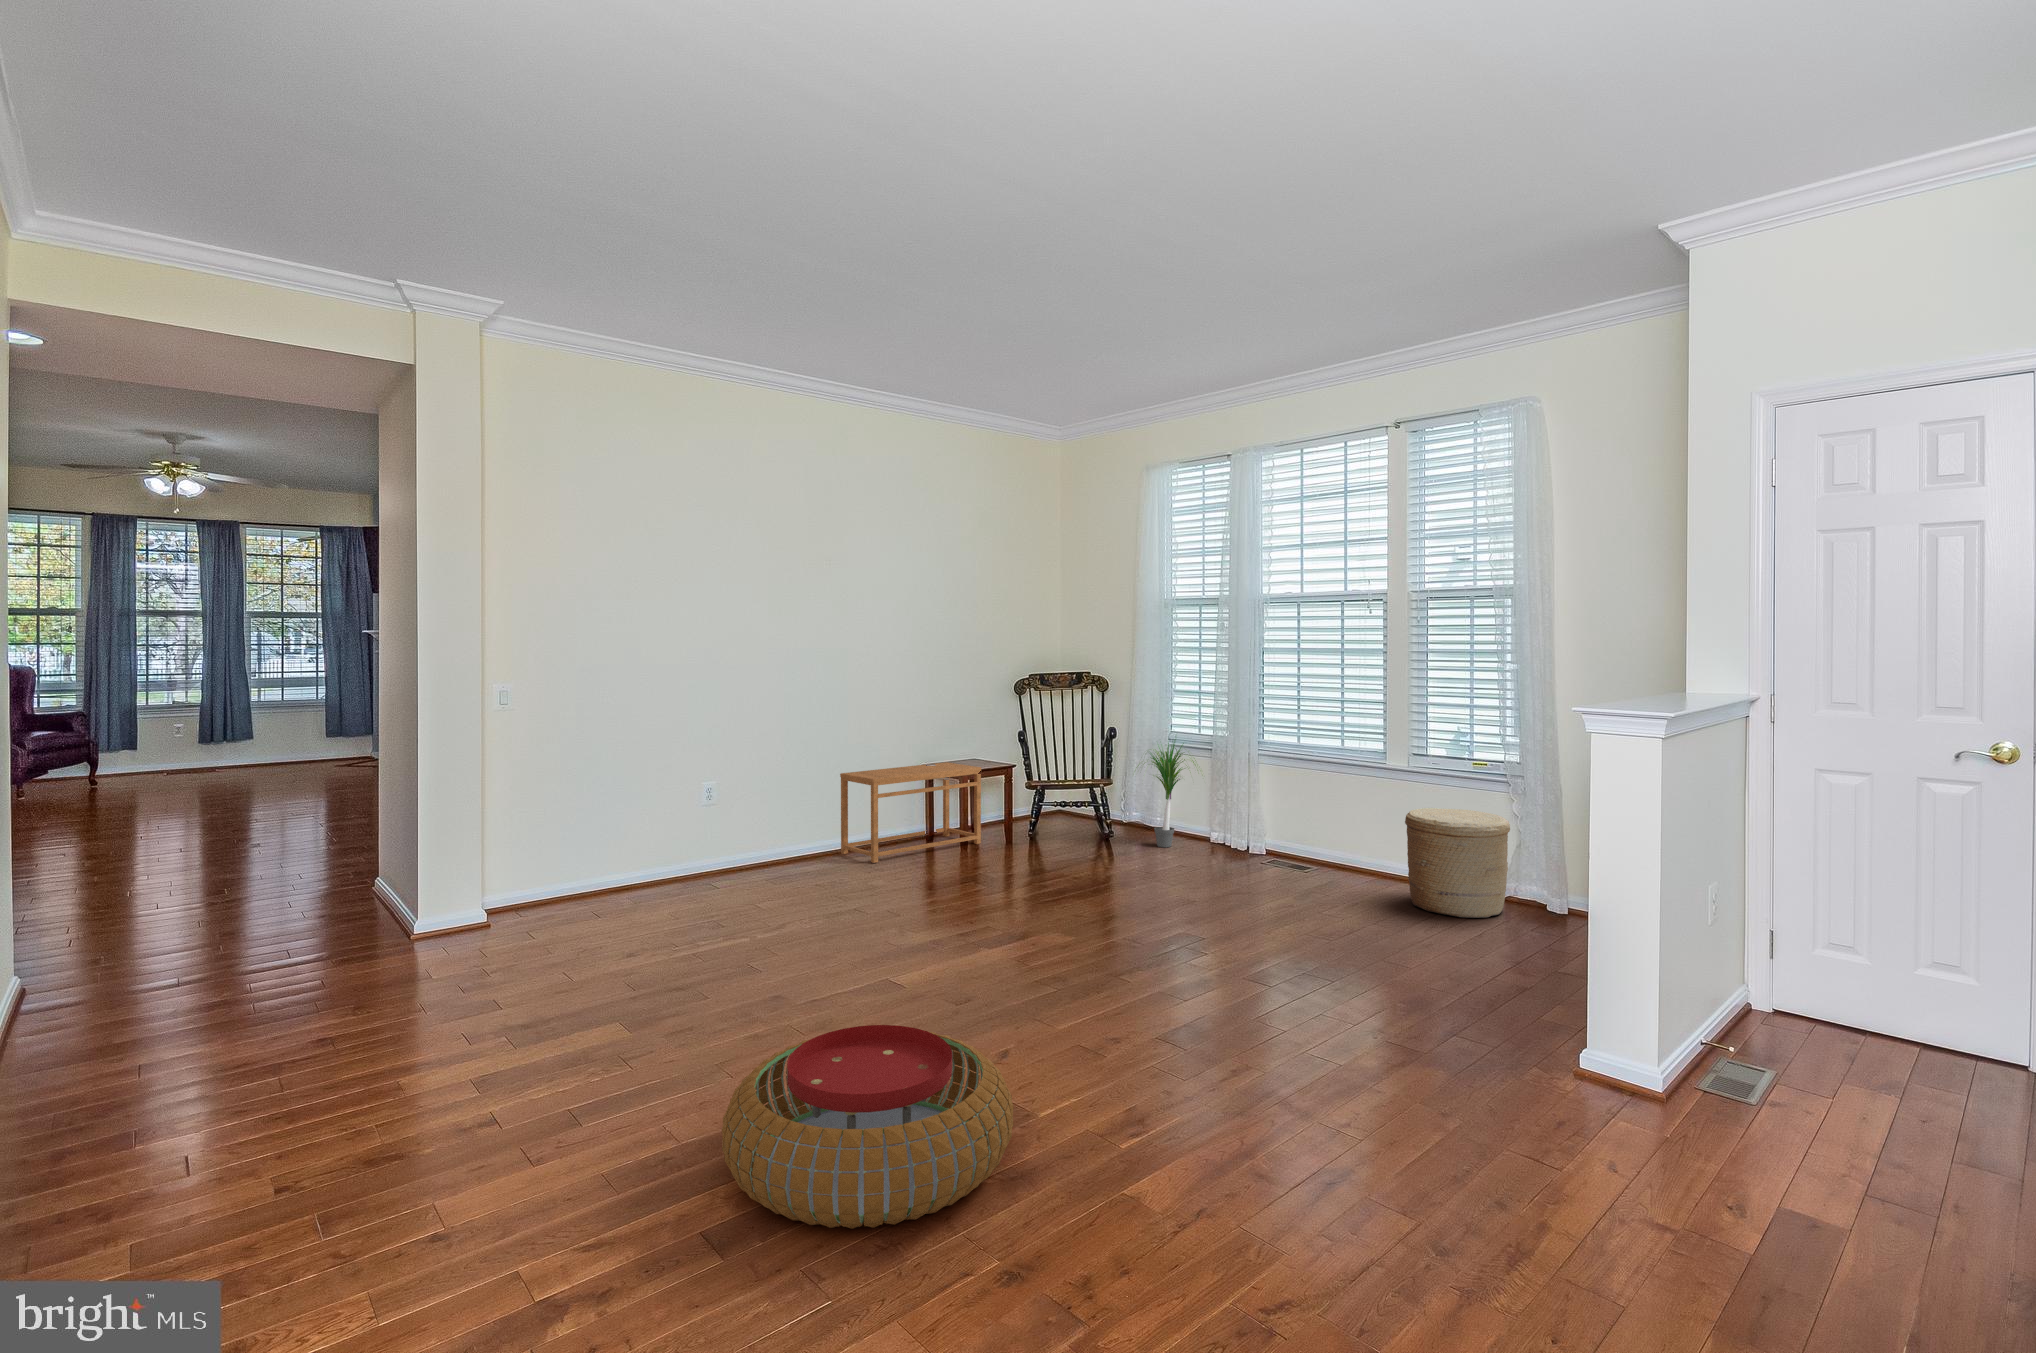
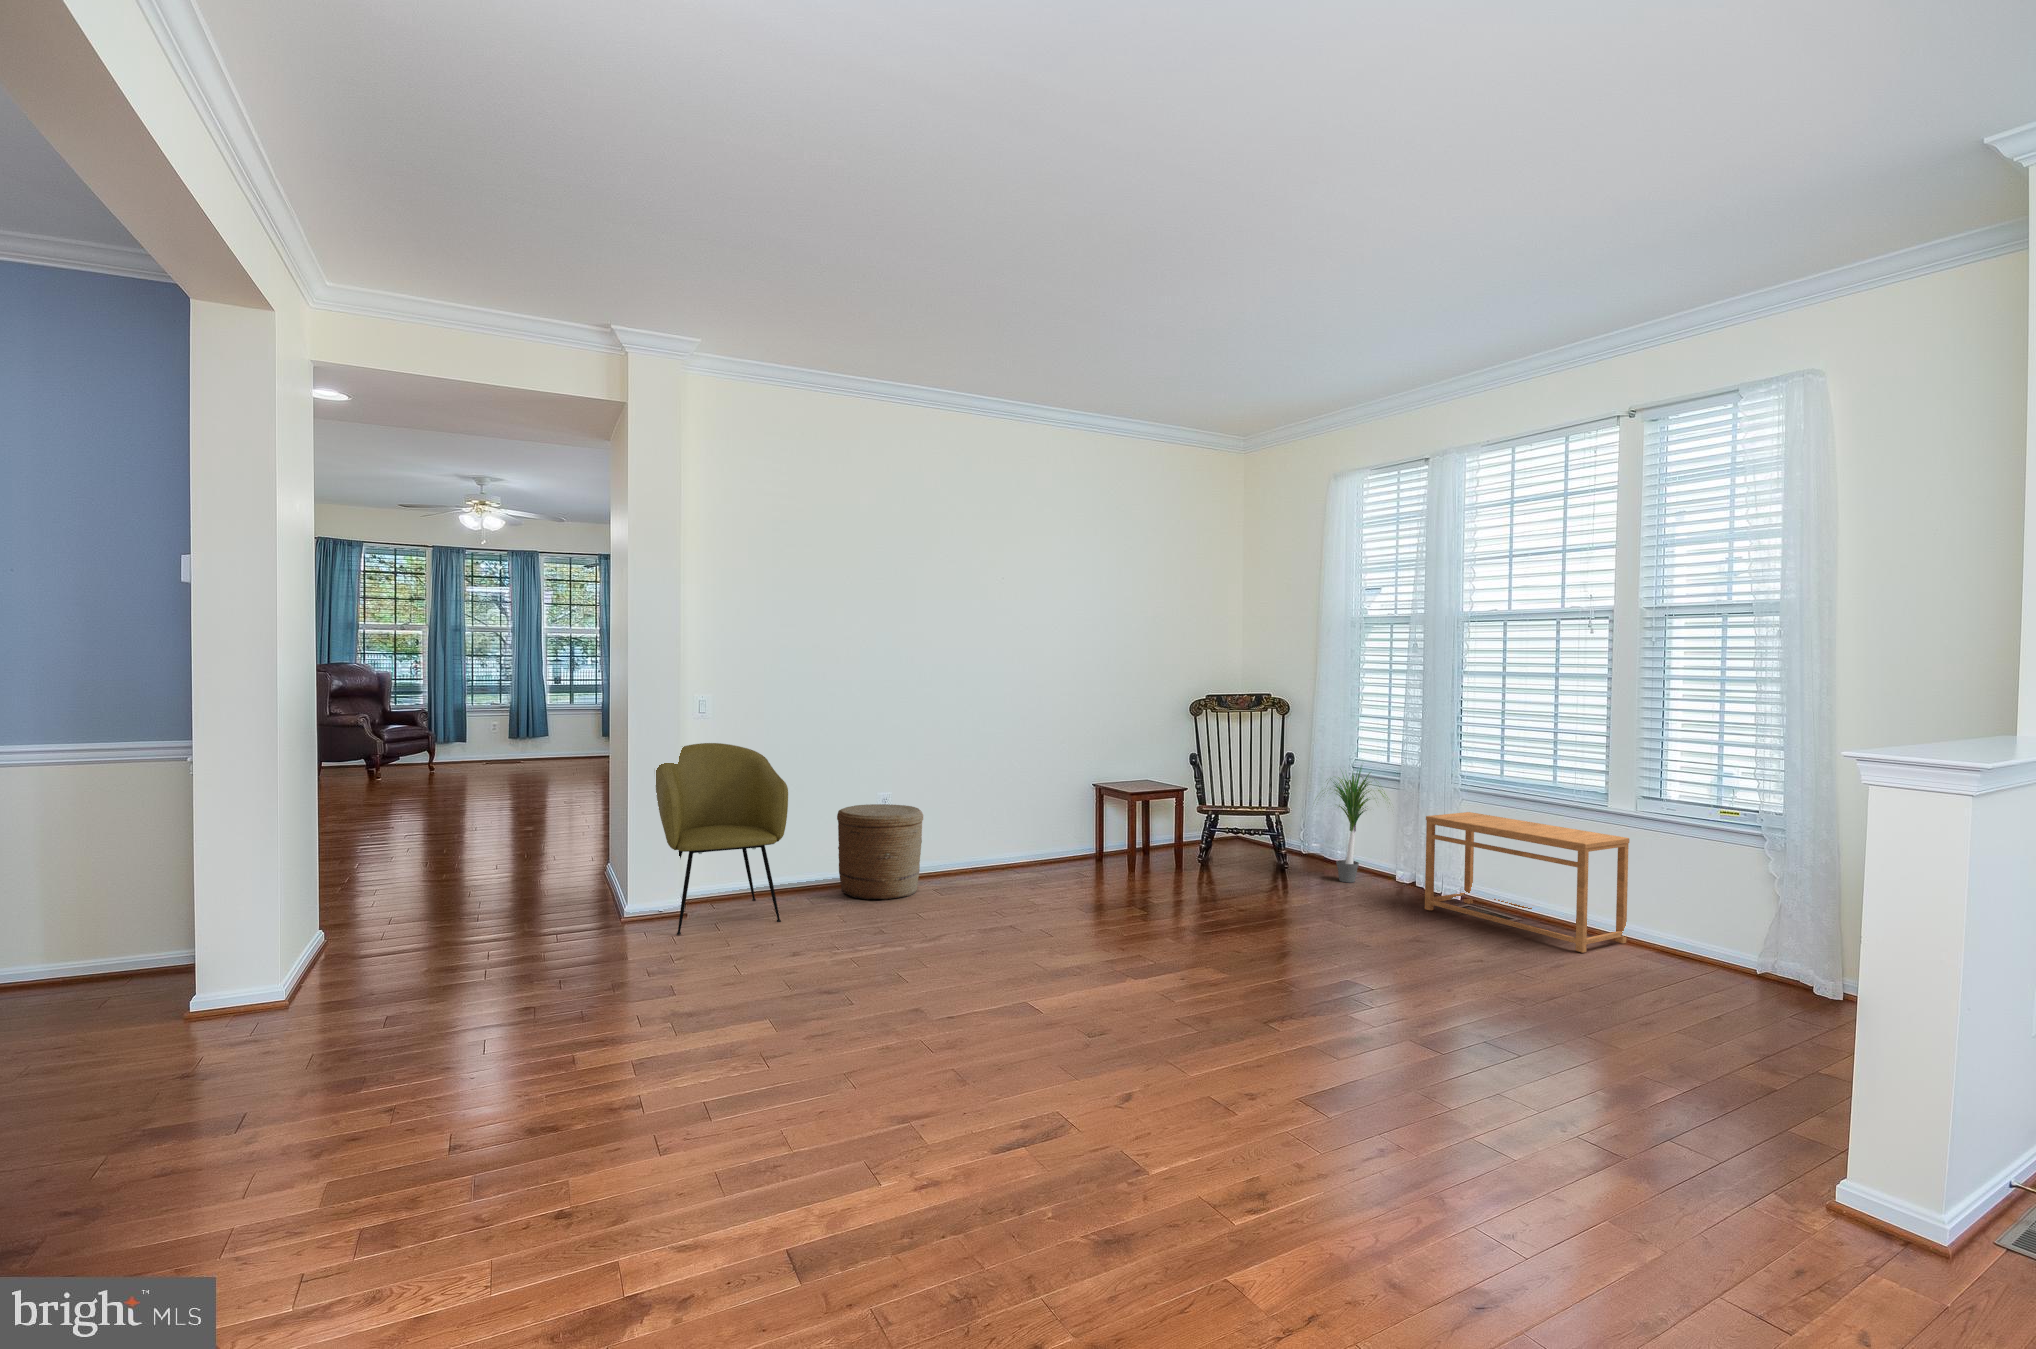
armchair: none [458,741,614,948] -> present [656,743,788,935]
side table: present [840,762,981,863] -> present [1425,812,1629,953]
woven basket: present [1405,808,1510,918] -> present [837,804,923,900]
pouf: present [722,1025,1013,1229] -> none [802,1055,1114,1287]

